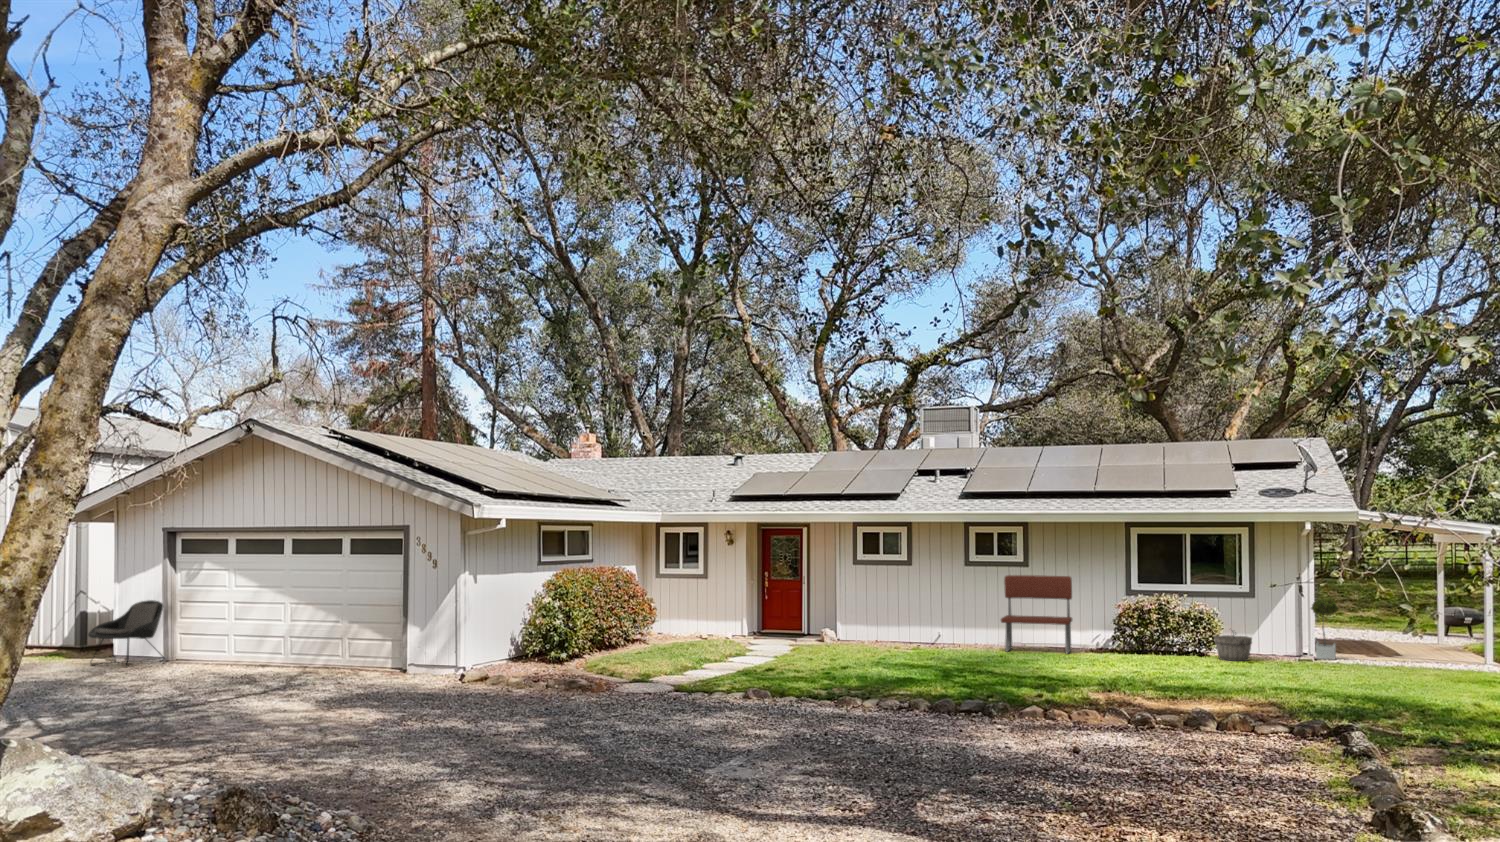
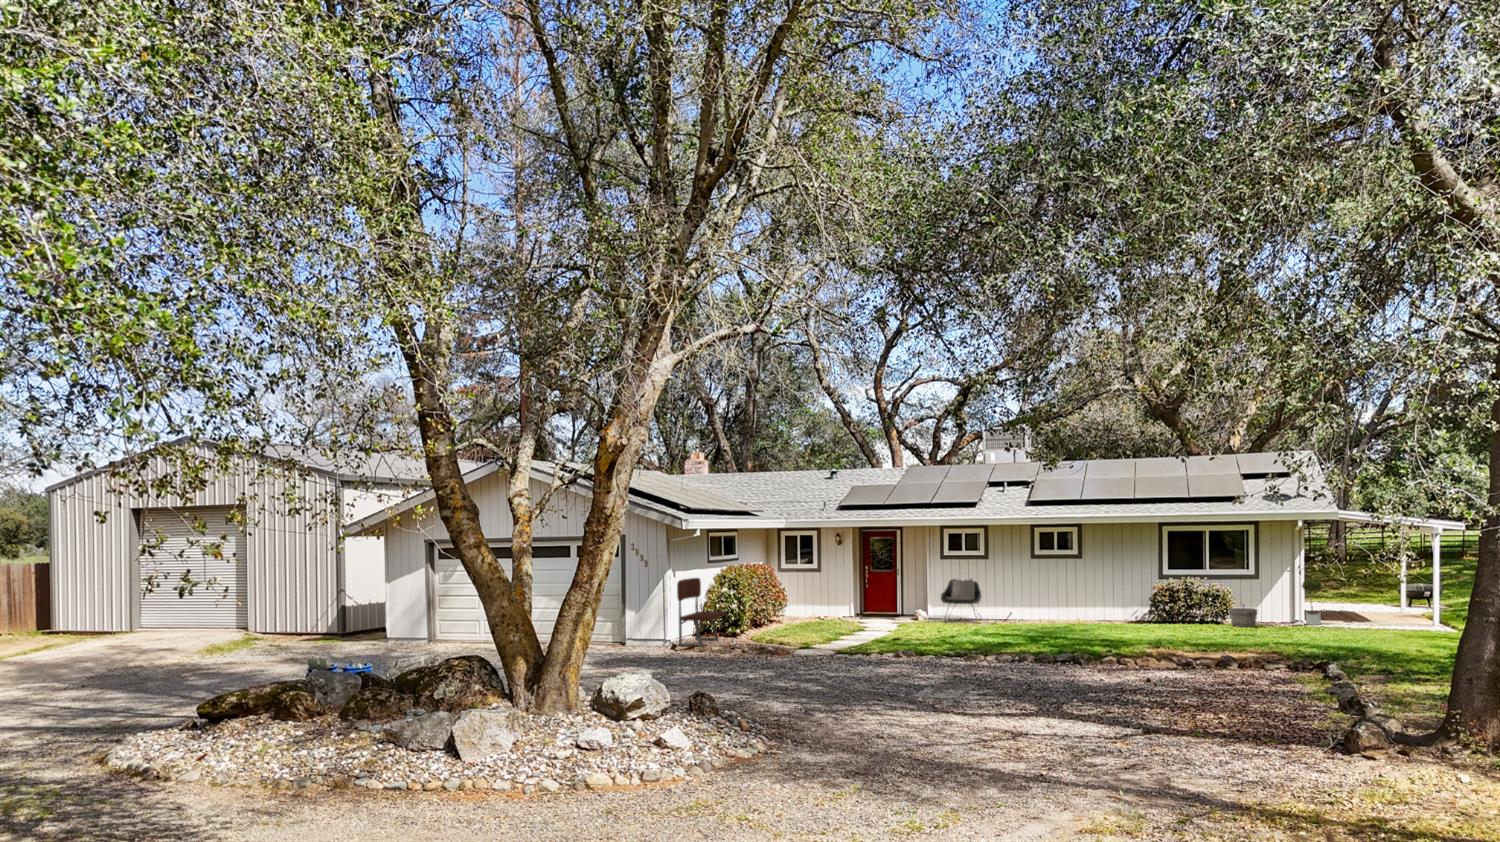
bench: present [1001,575,1072,654] -> present [677,578,727,646]
lounge chair: present [88,600,164,666] -> present [941,579,982,621]

